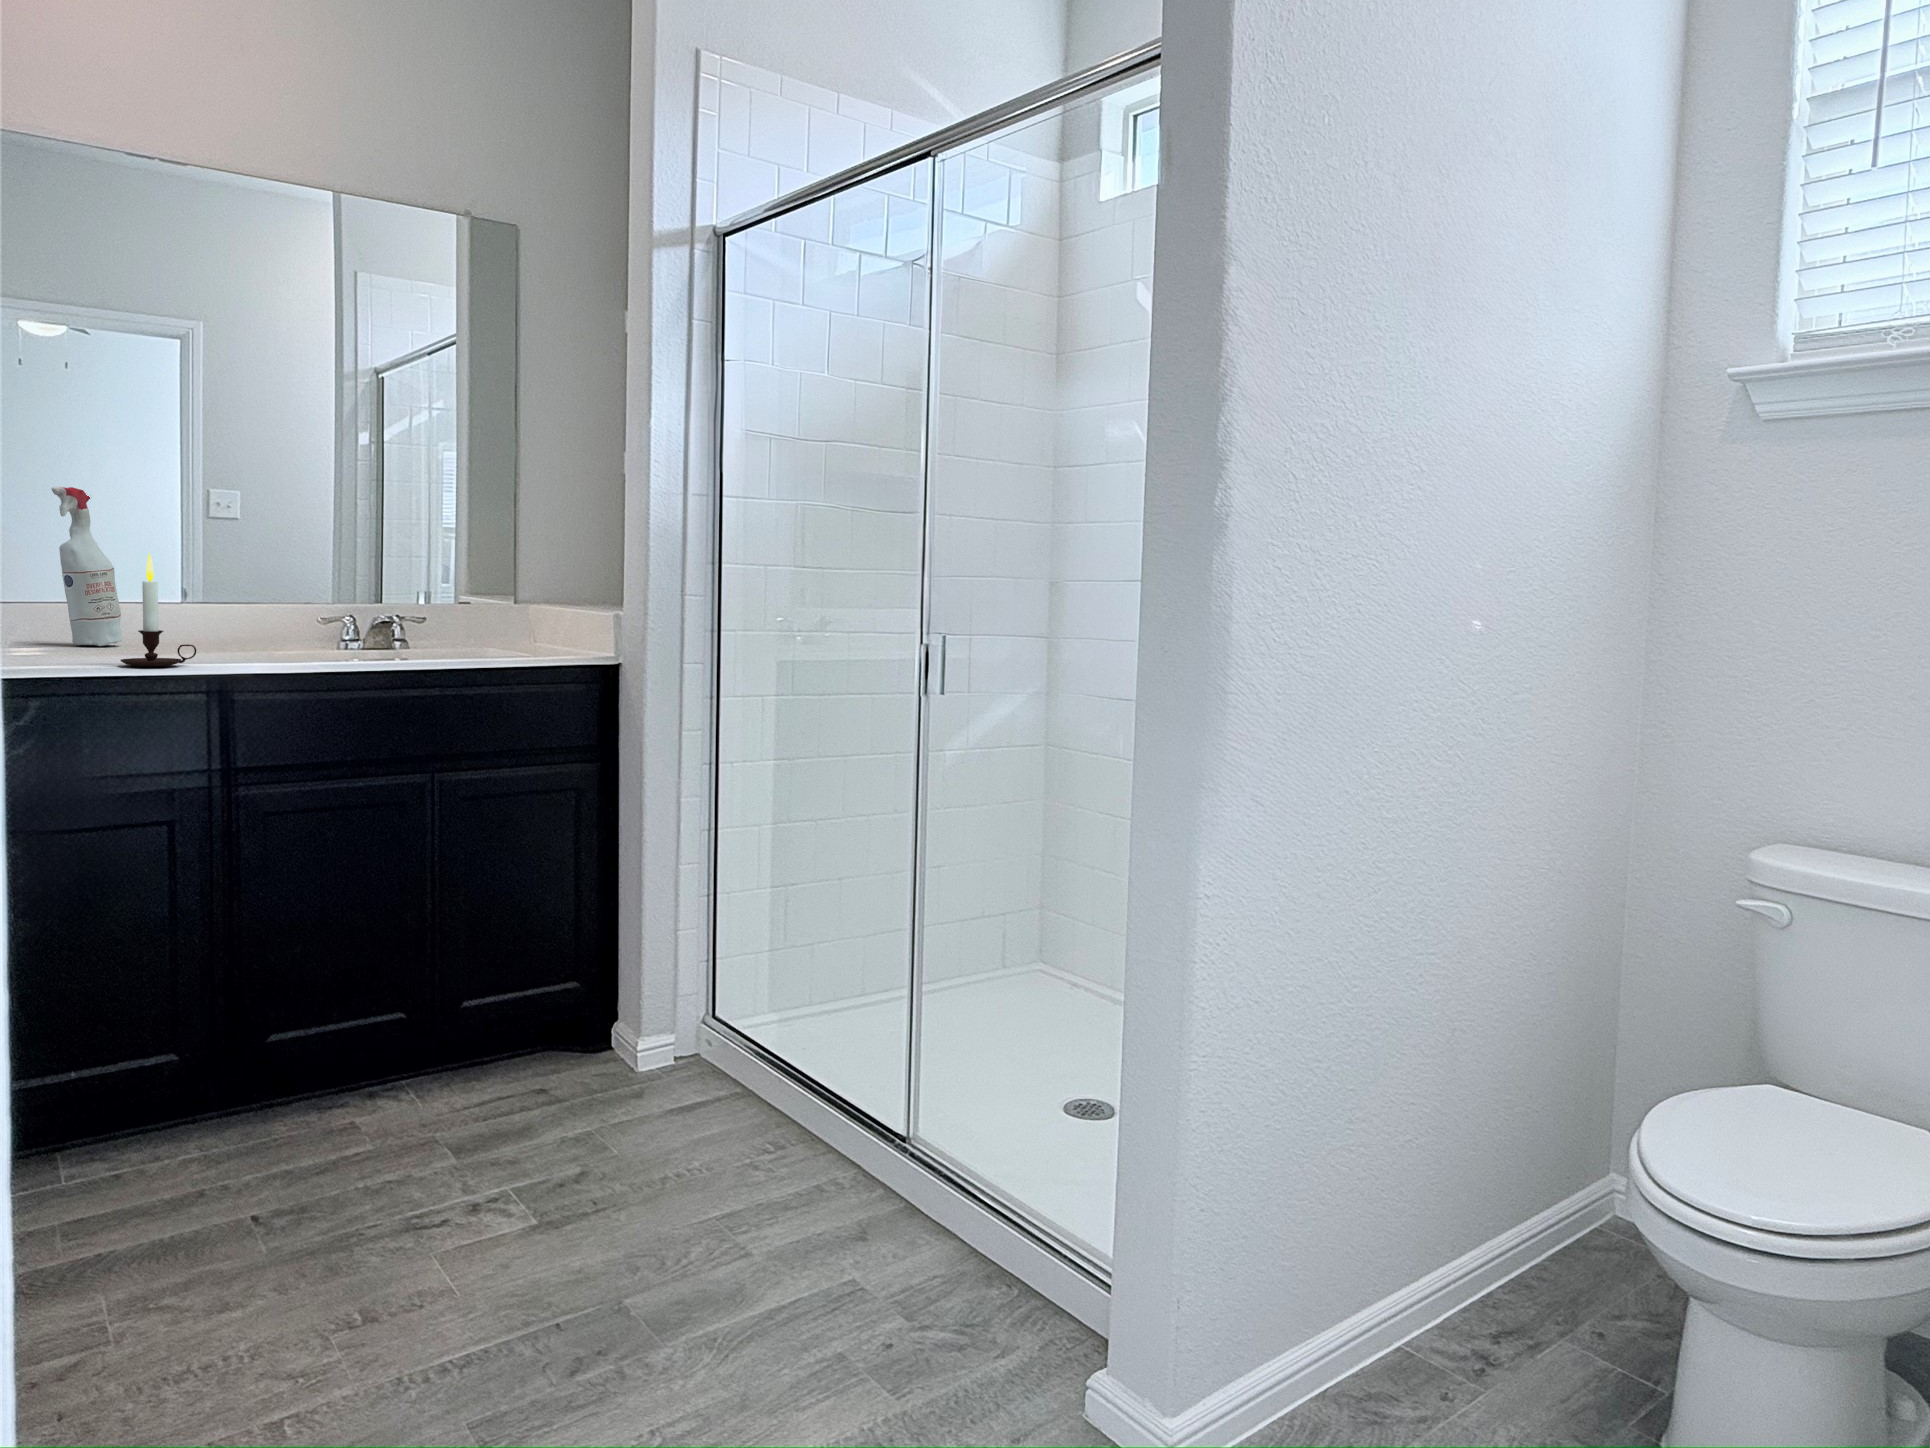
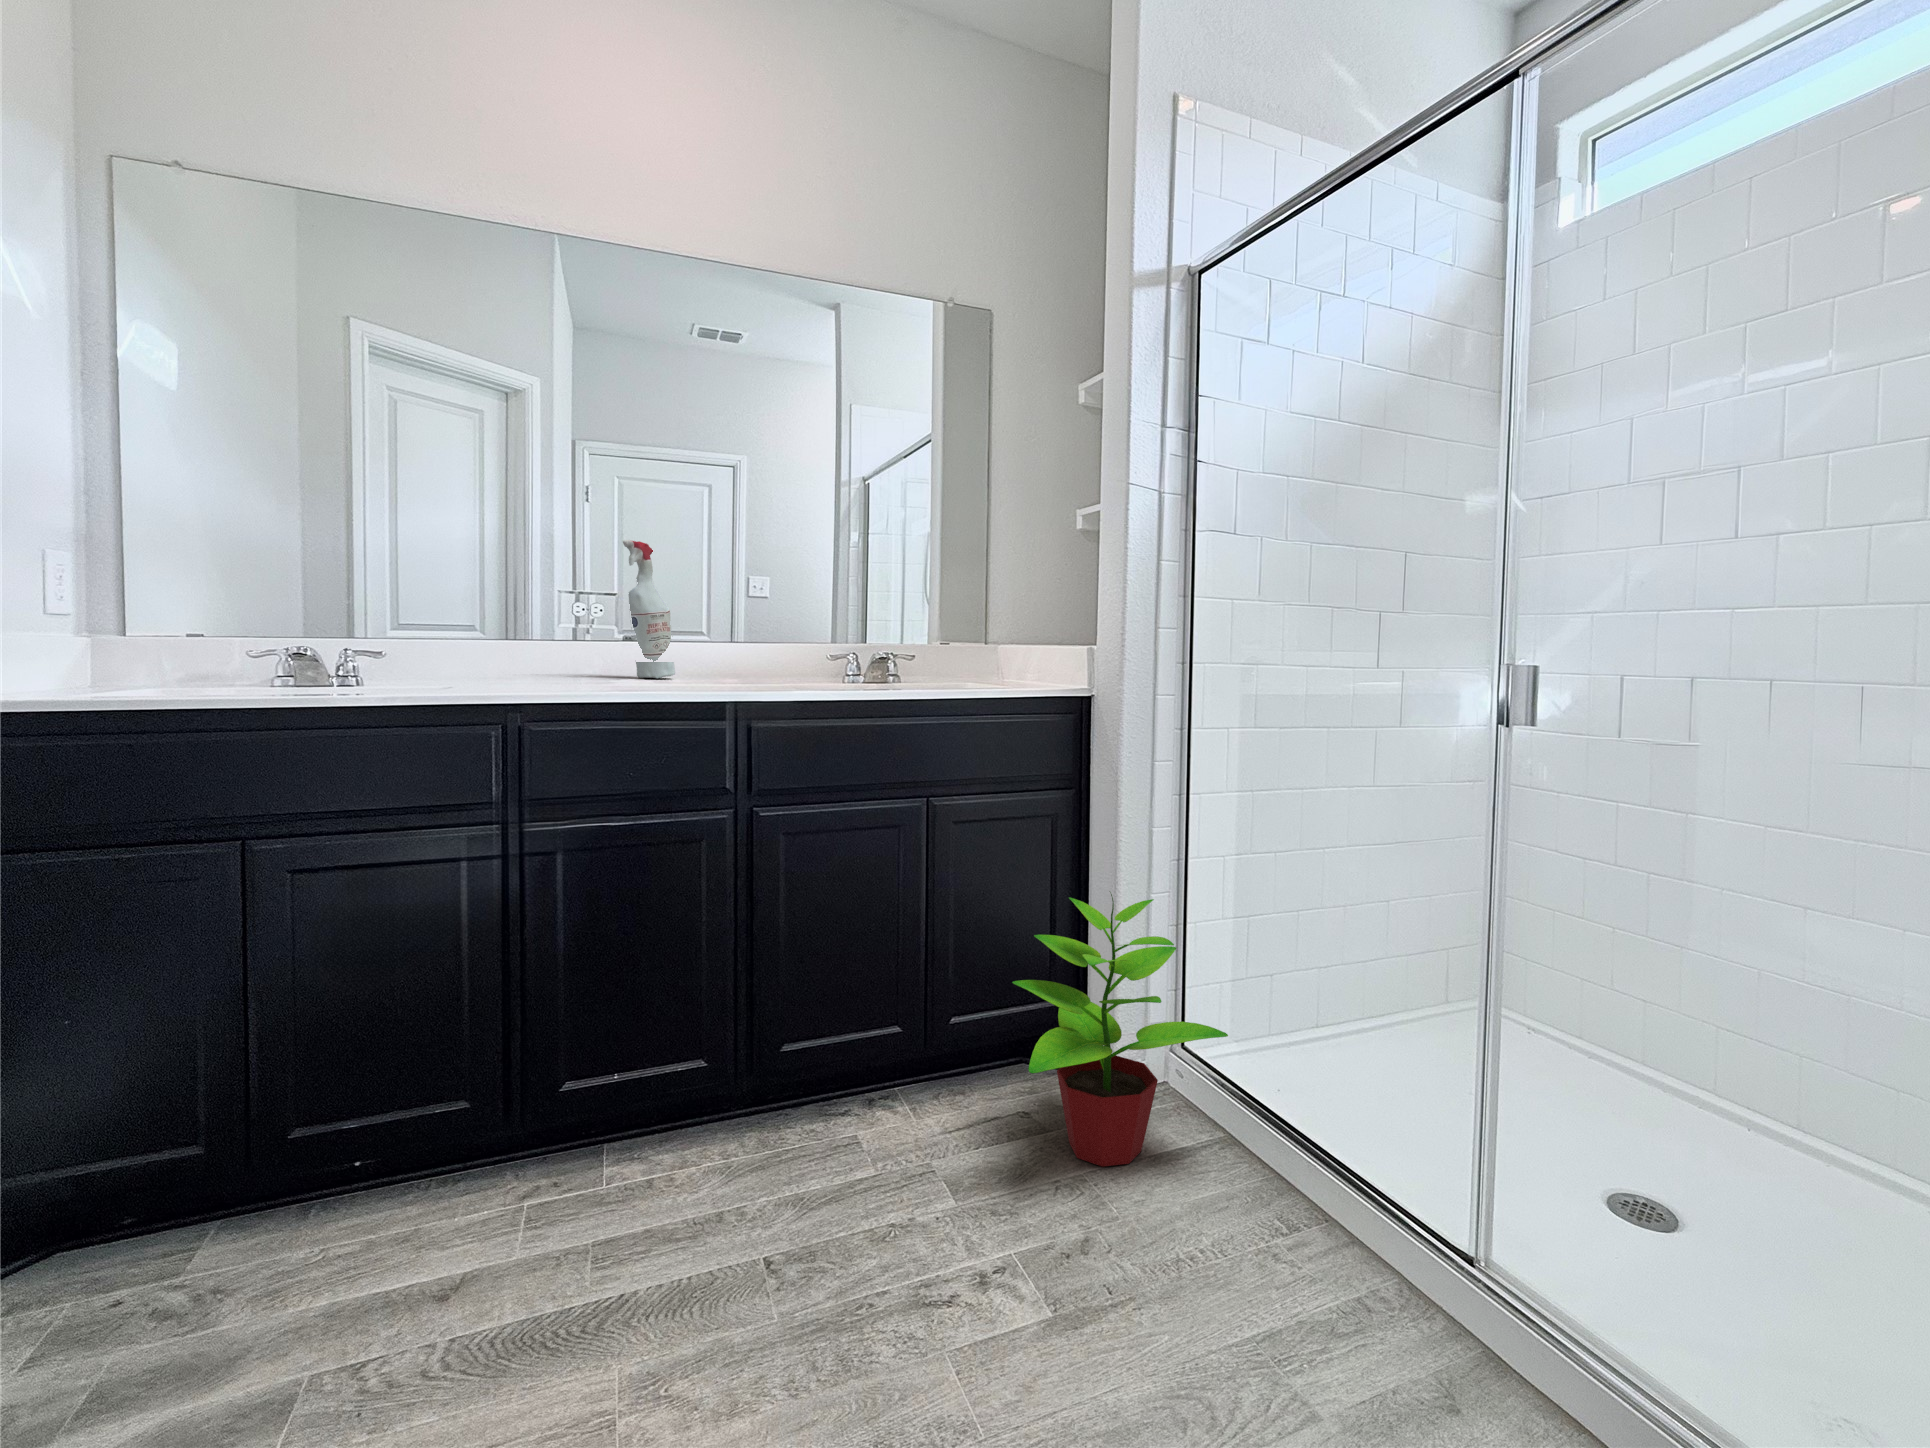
candle: present [120,554,196,667] -> none [666,588,730,693]
potted plant: none [523,859,735,1123] -> present [1012,892,1228,1167]

